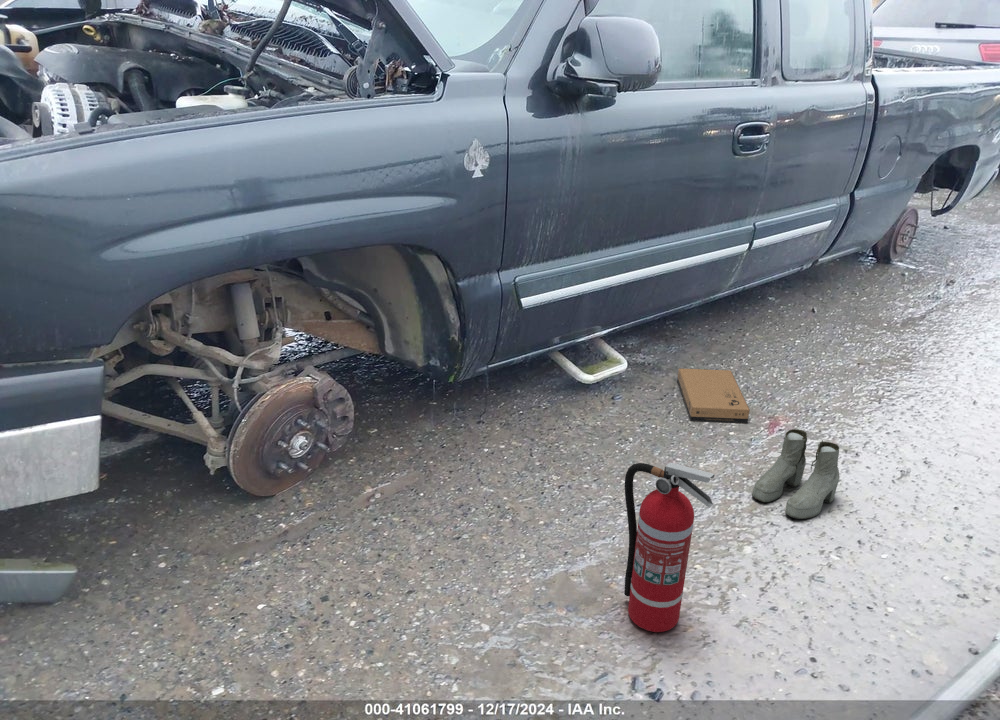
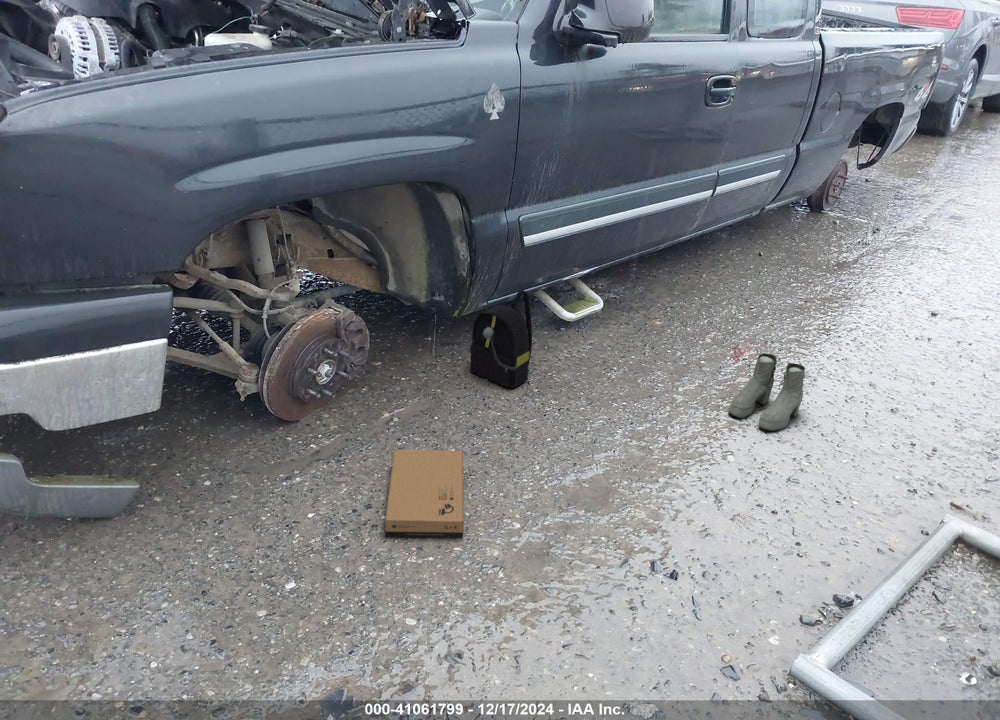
backpack: none [468,355,536,462] -> present [470,290,532,388]
cardboard box: present [677,368,750,423] -> present [385,450,464,538]
fire extinguisher: present [624,463,715,632] -> none [633,375,722,524]

